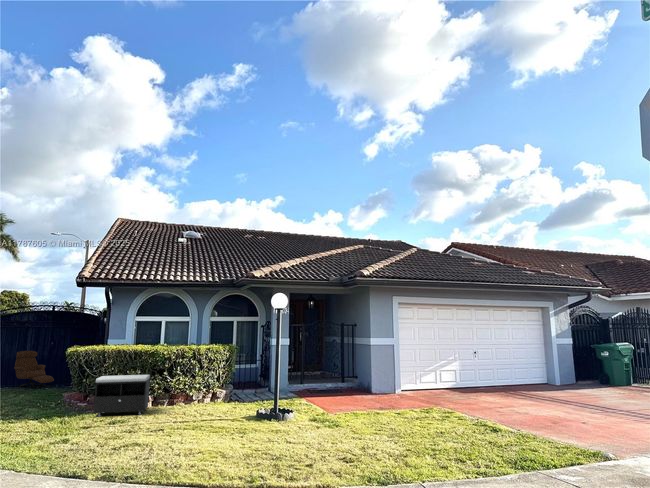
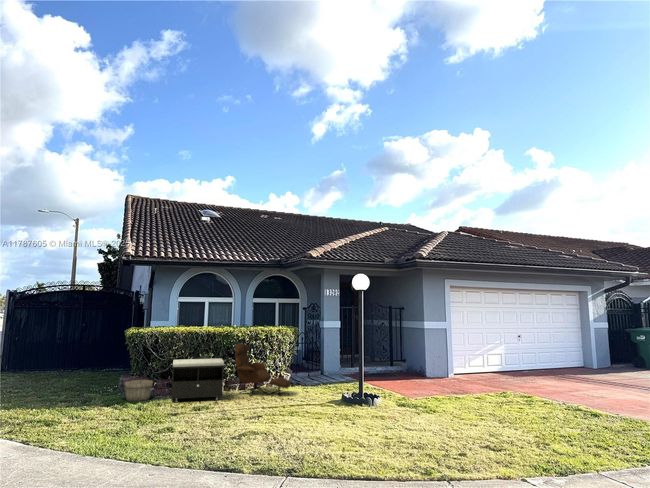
lounge chair: present [14,351,54,388] -> present [235,343,291,396]
wooden bucket: none [53,391,82,415] -> present [125,379,153,401]

